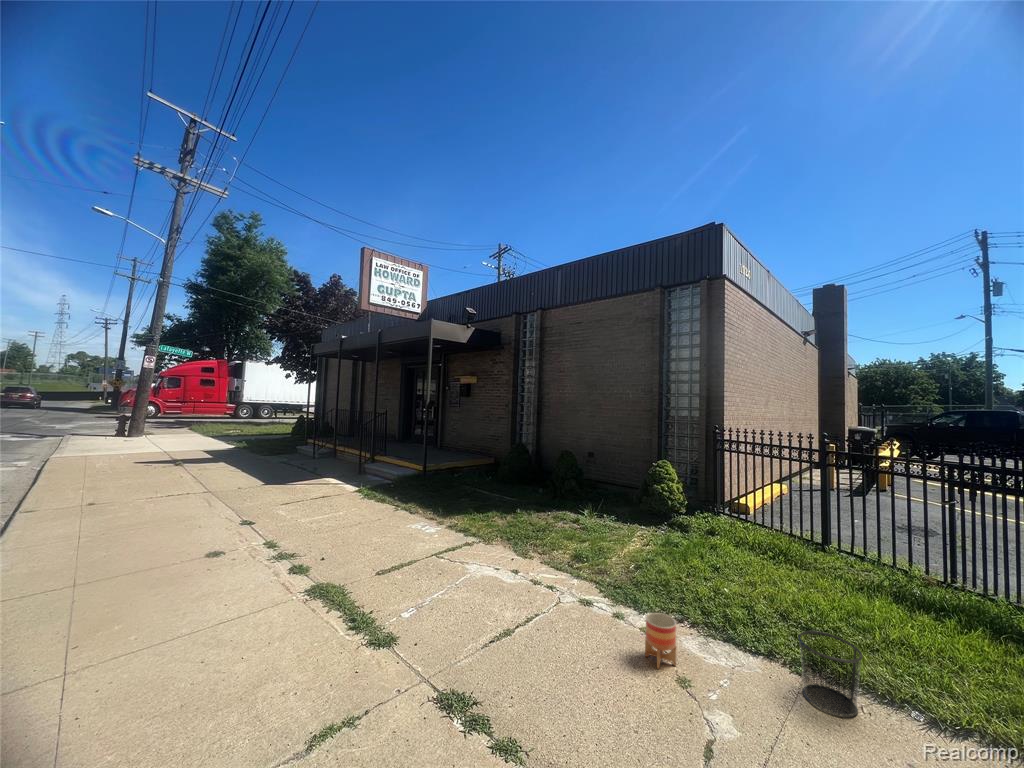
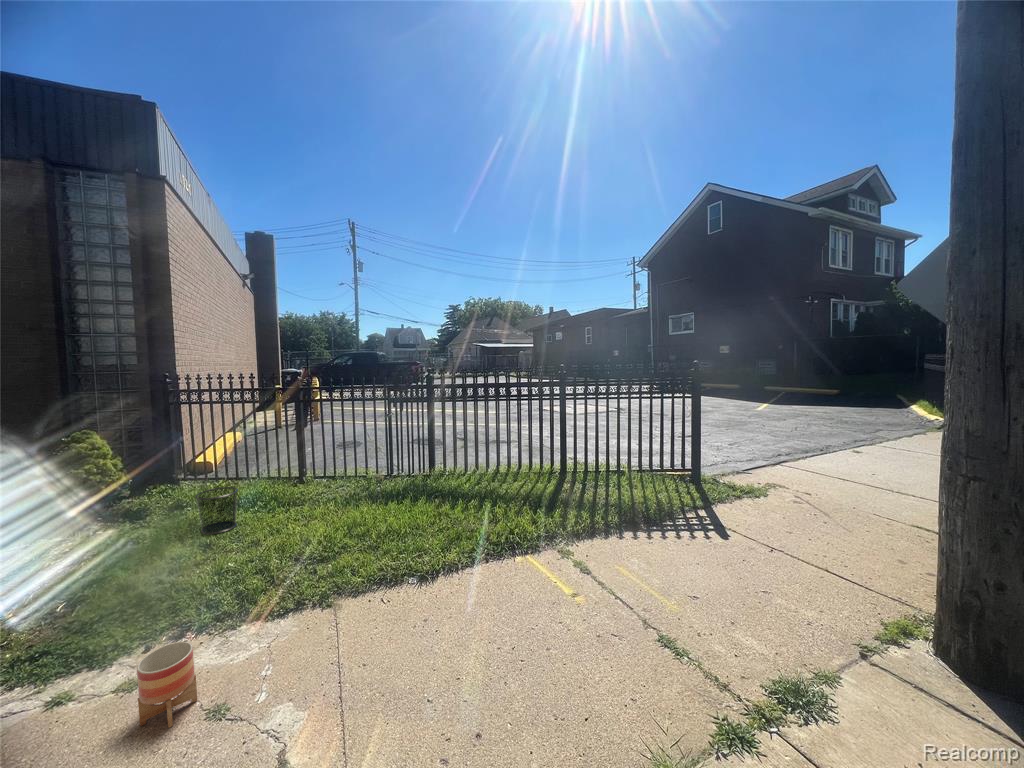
waste bin: present [798,631,863,717] -> present [195,487,238,534]

